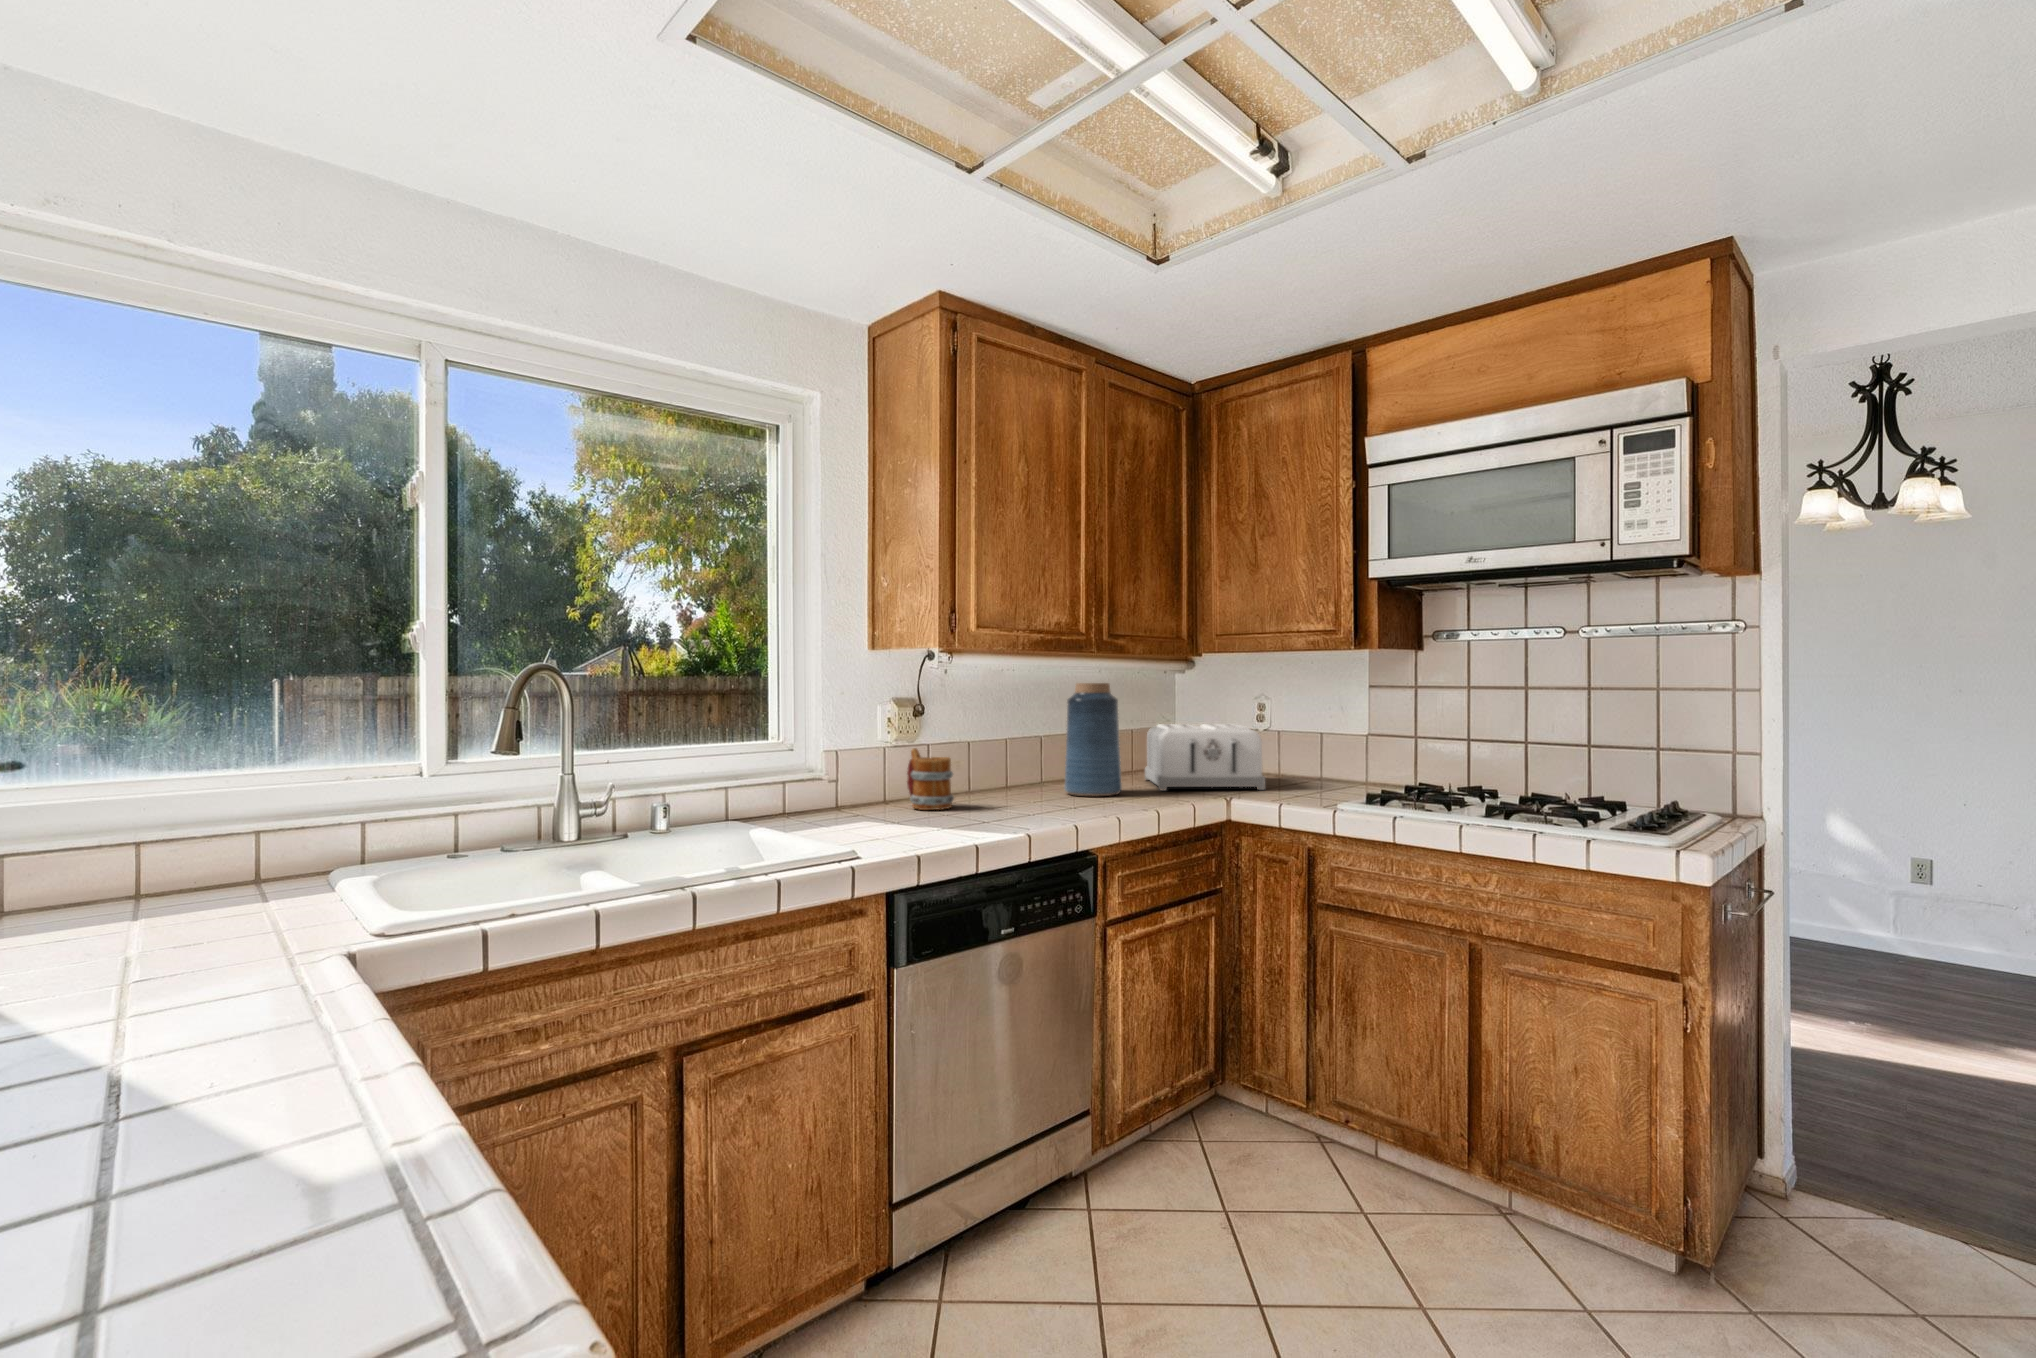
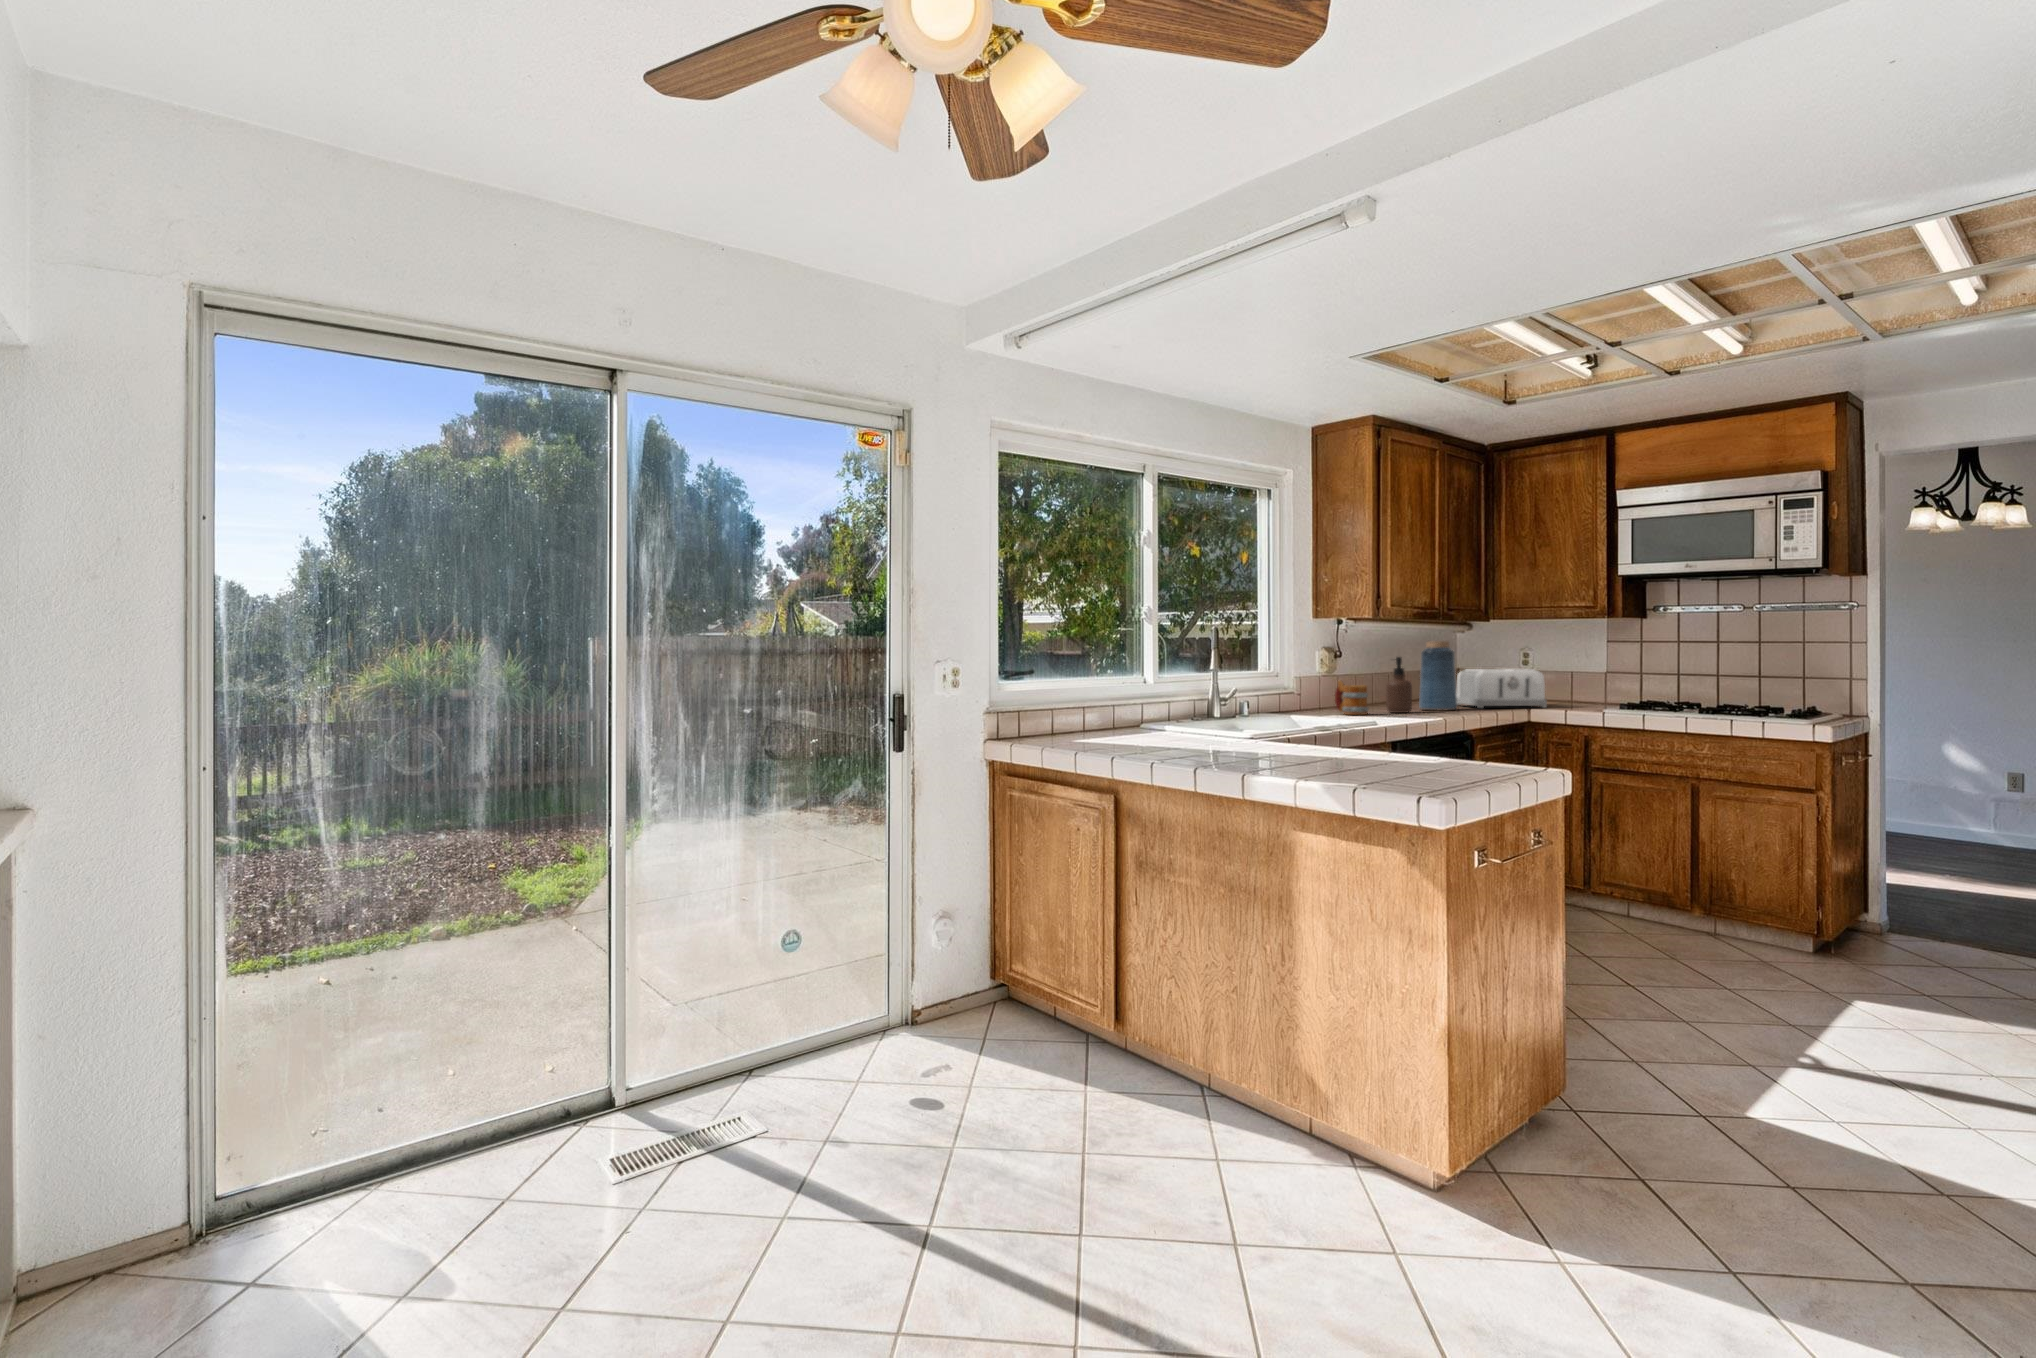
soap dispenser: none [995,709,1035,803] -> present [1386,657,1412,713]

